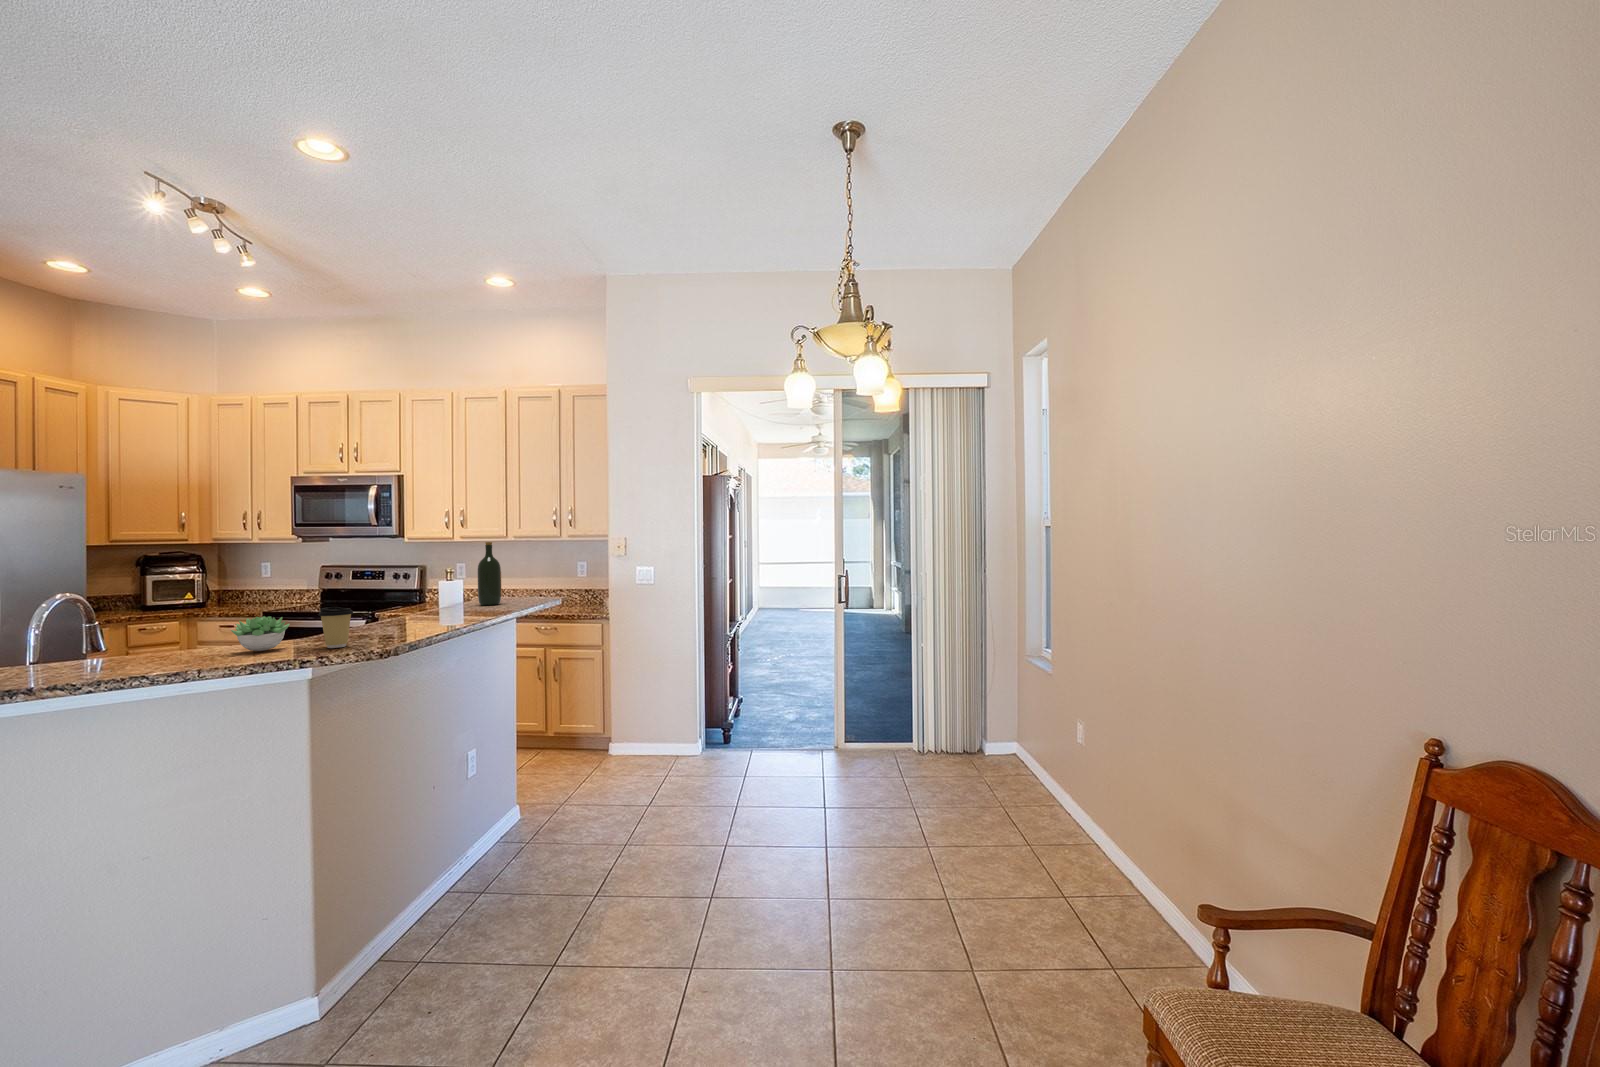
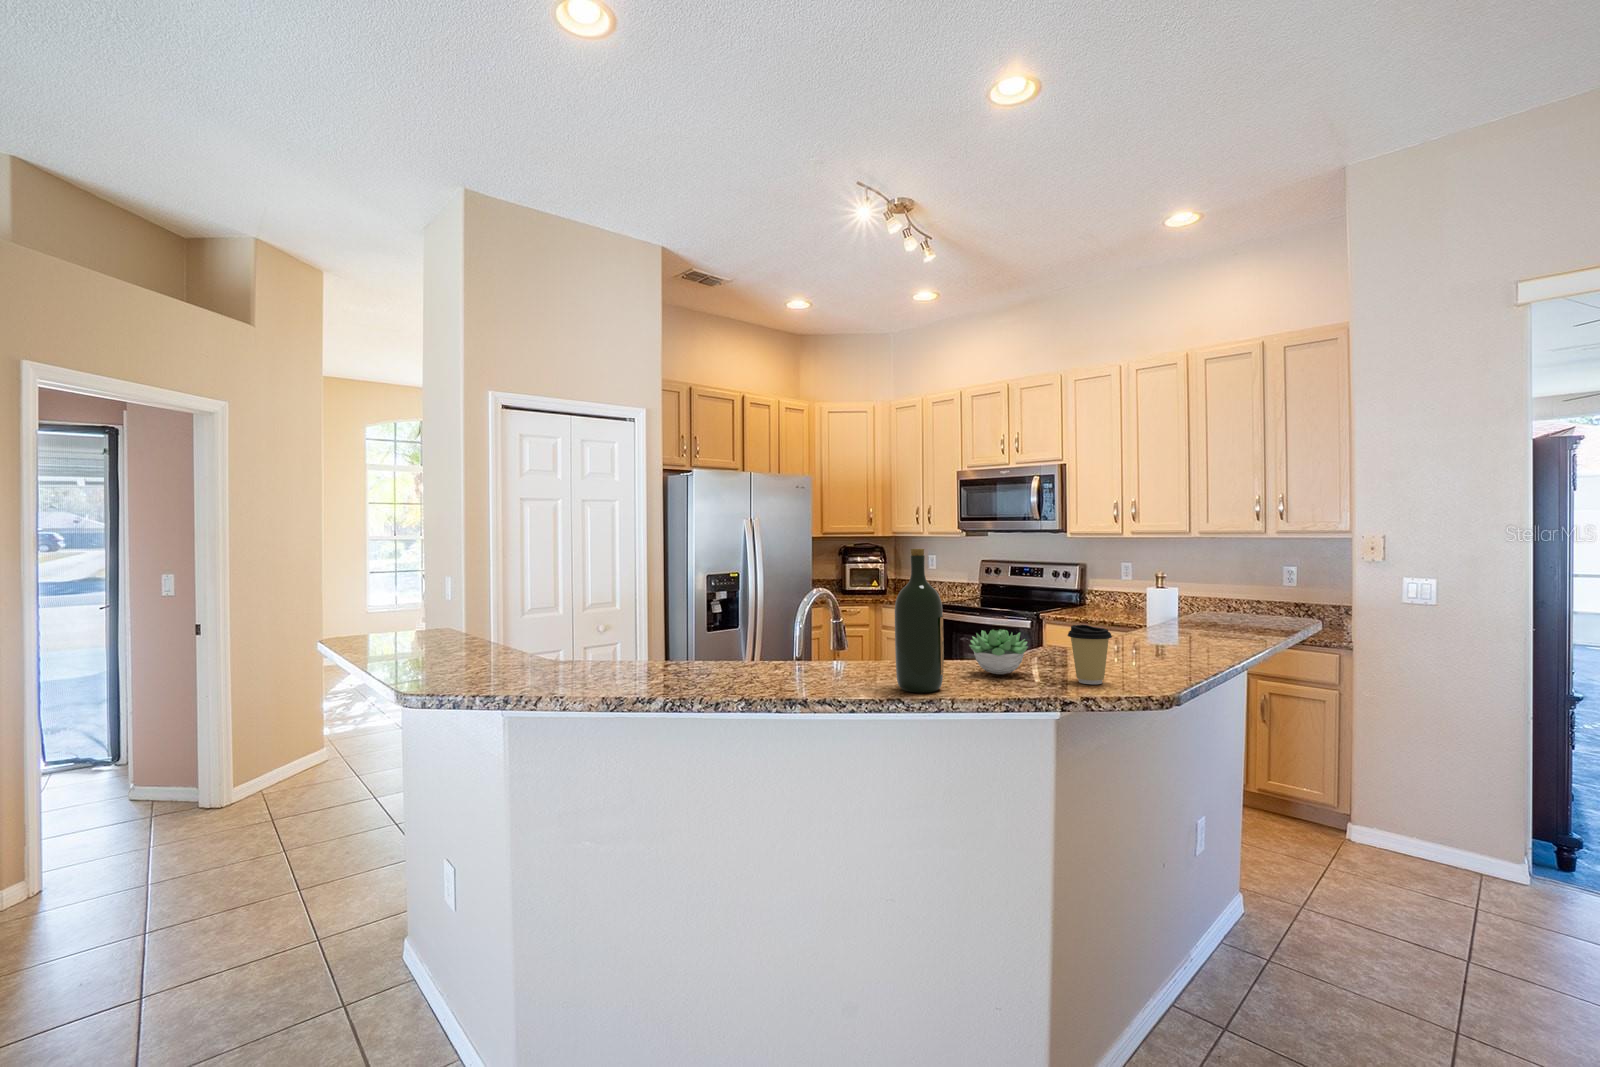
wine bottle: present [477,542,501,605] -> present [895,549,944,693]

